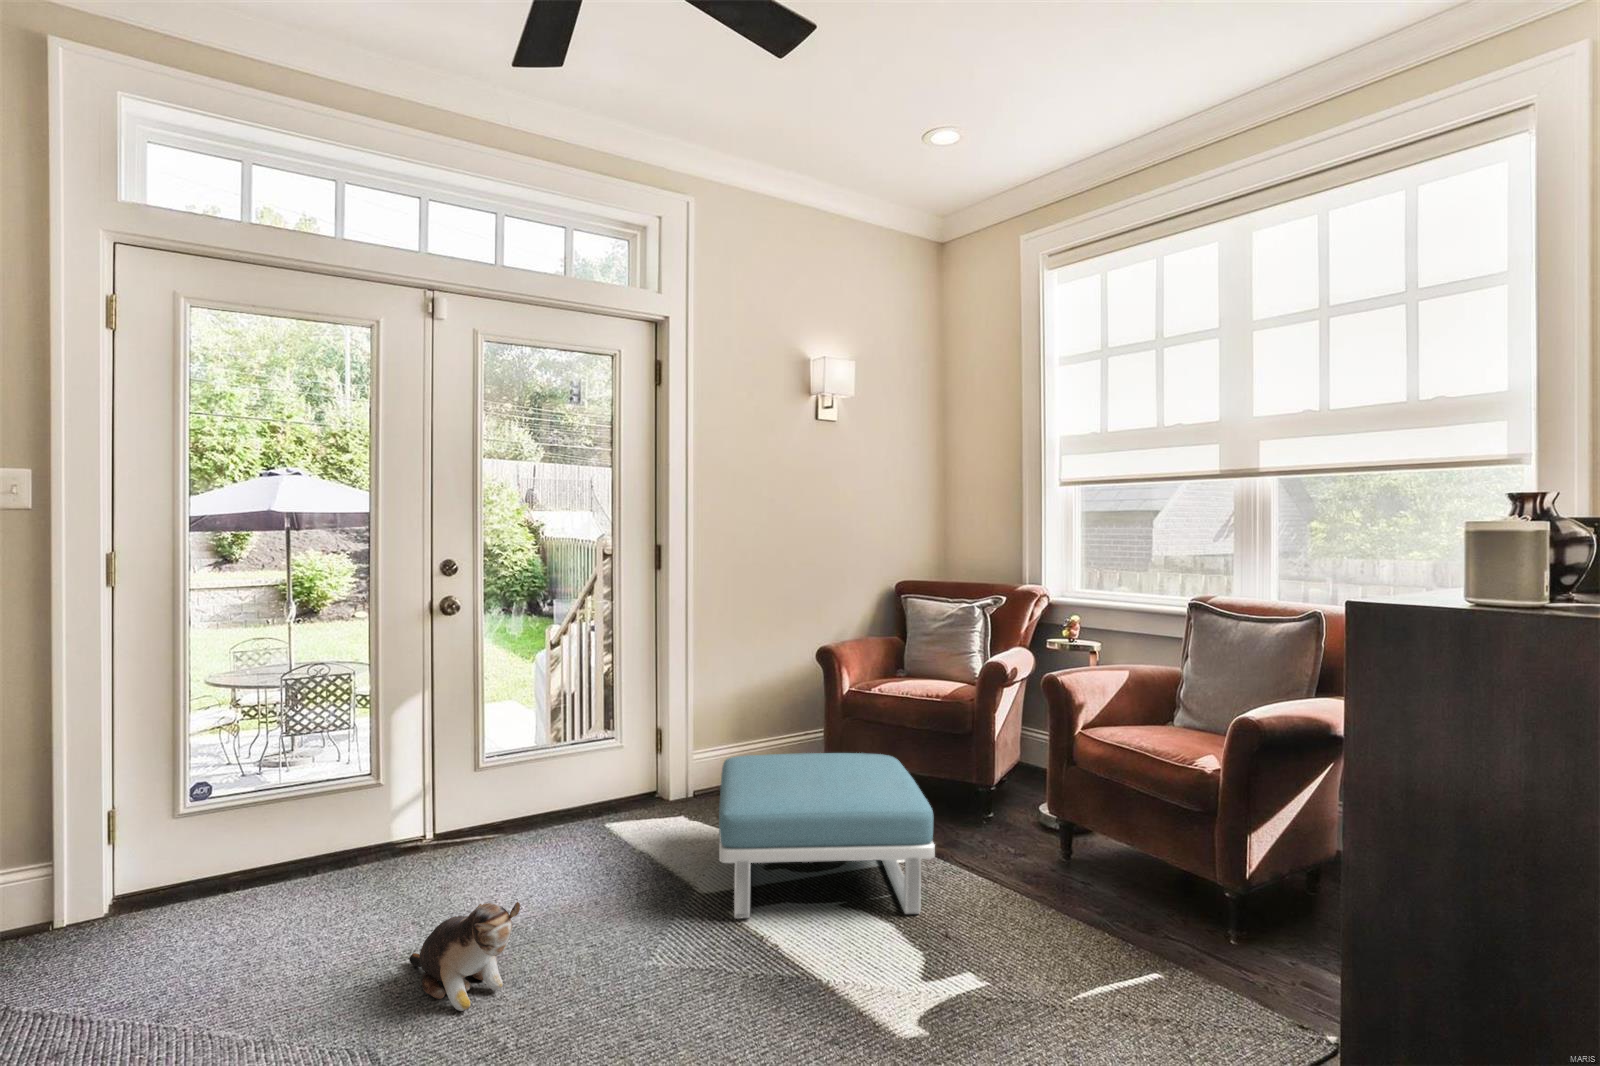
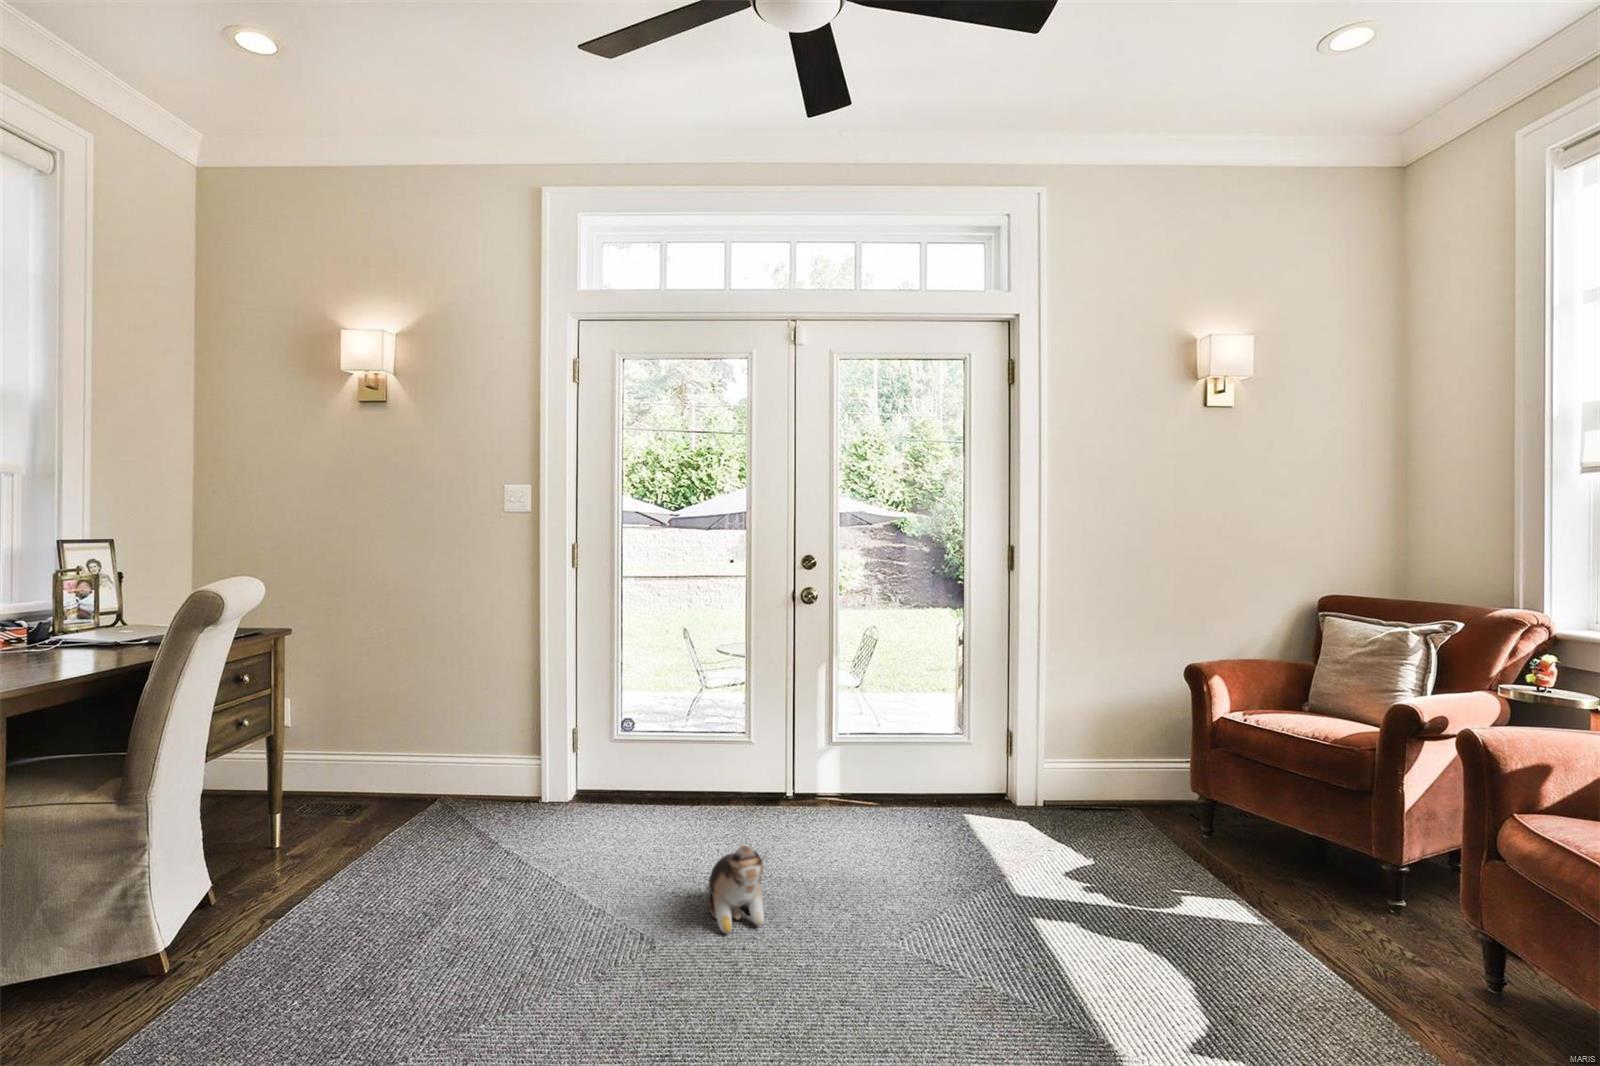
footstool: present [719,753,935,919] -> none [986,767,1250,984]

